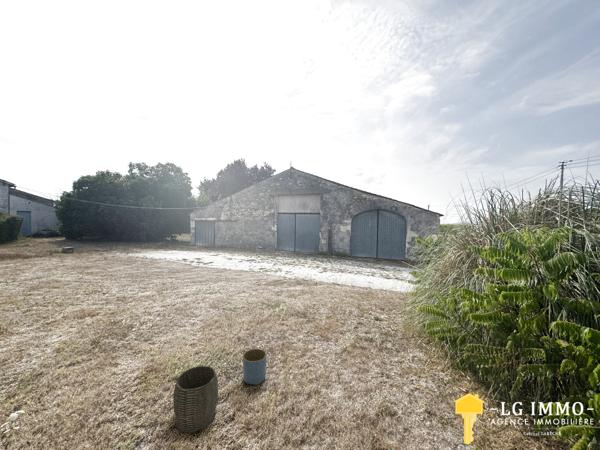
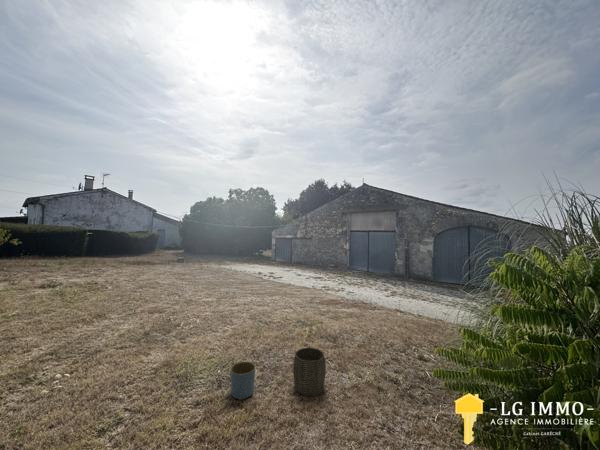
woven basket: present [174,366,218,433] -> present [293,348,326,396]

